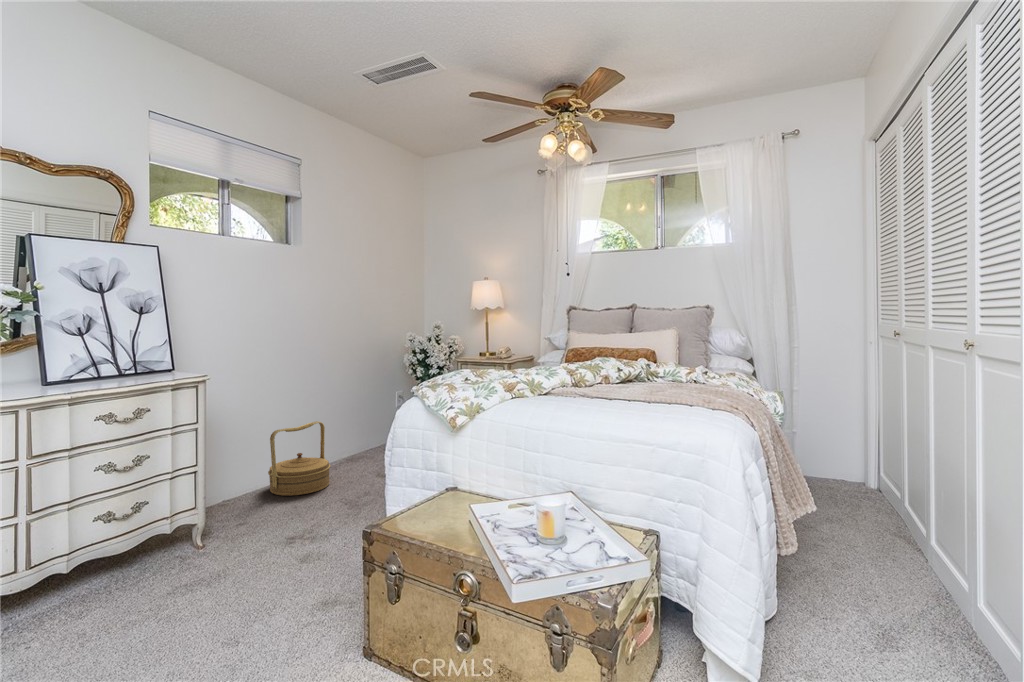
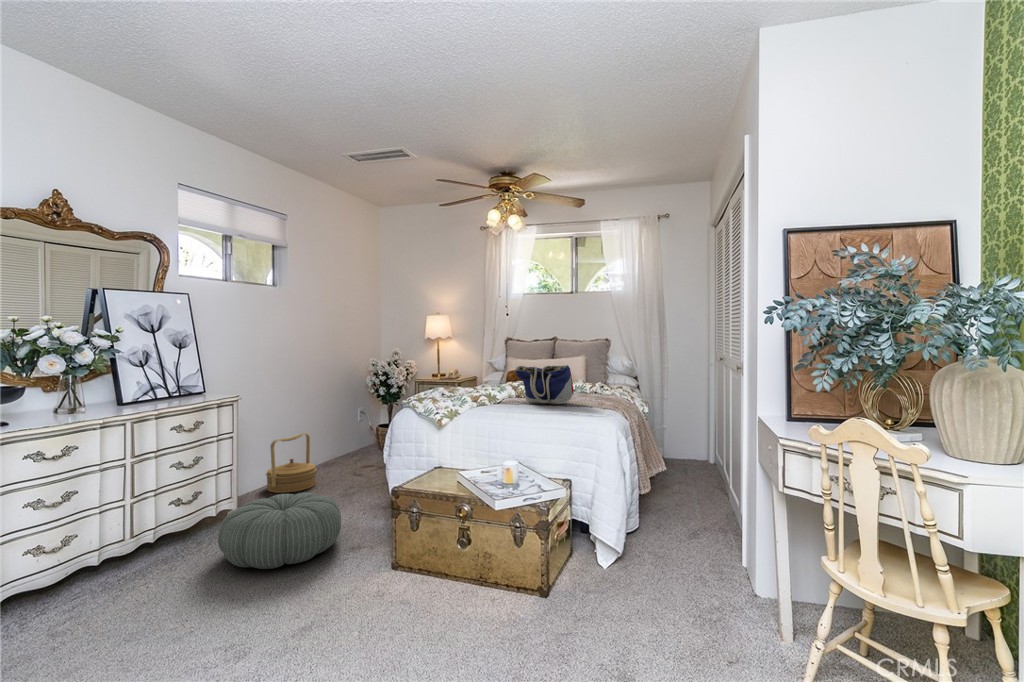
tote bag: none [571,339,664,401] -> present [515,365,574,404]
pouf: none [141,511,321,629] -> present [218,493,341,569]

